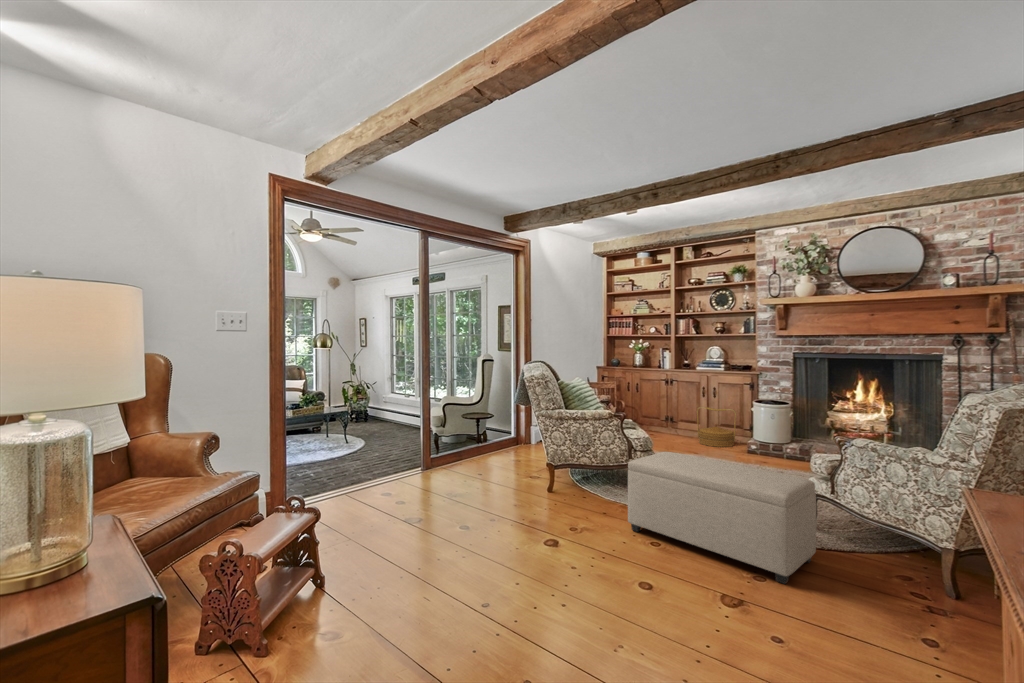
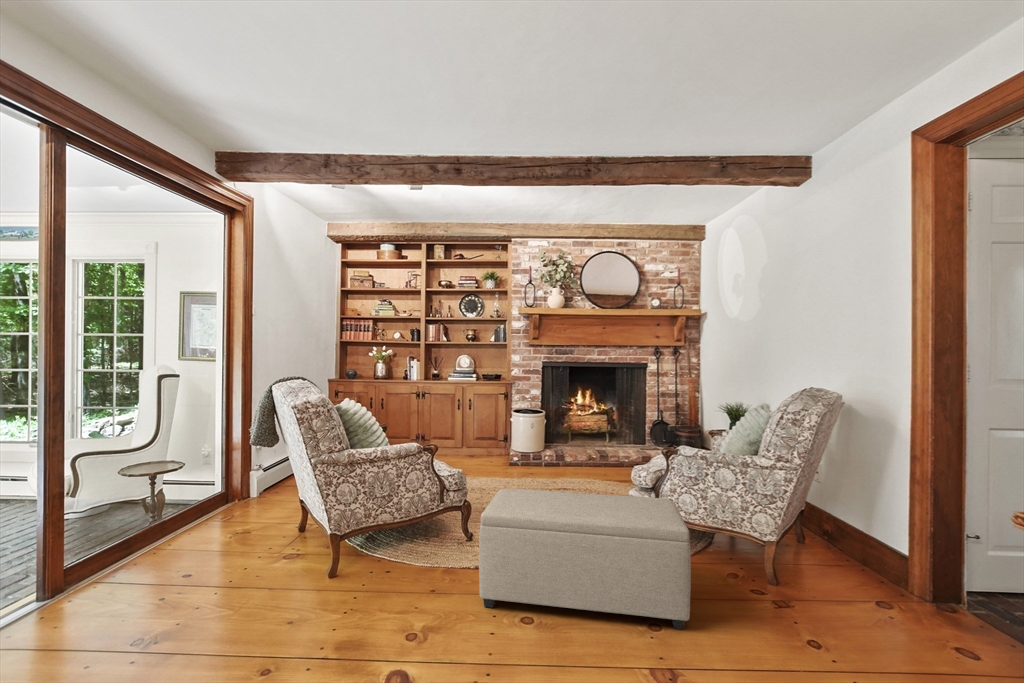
woven basket: present [697,407,736,447] -> none [455,420,494,461]

